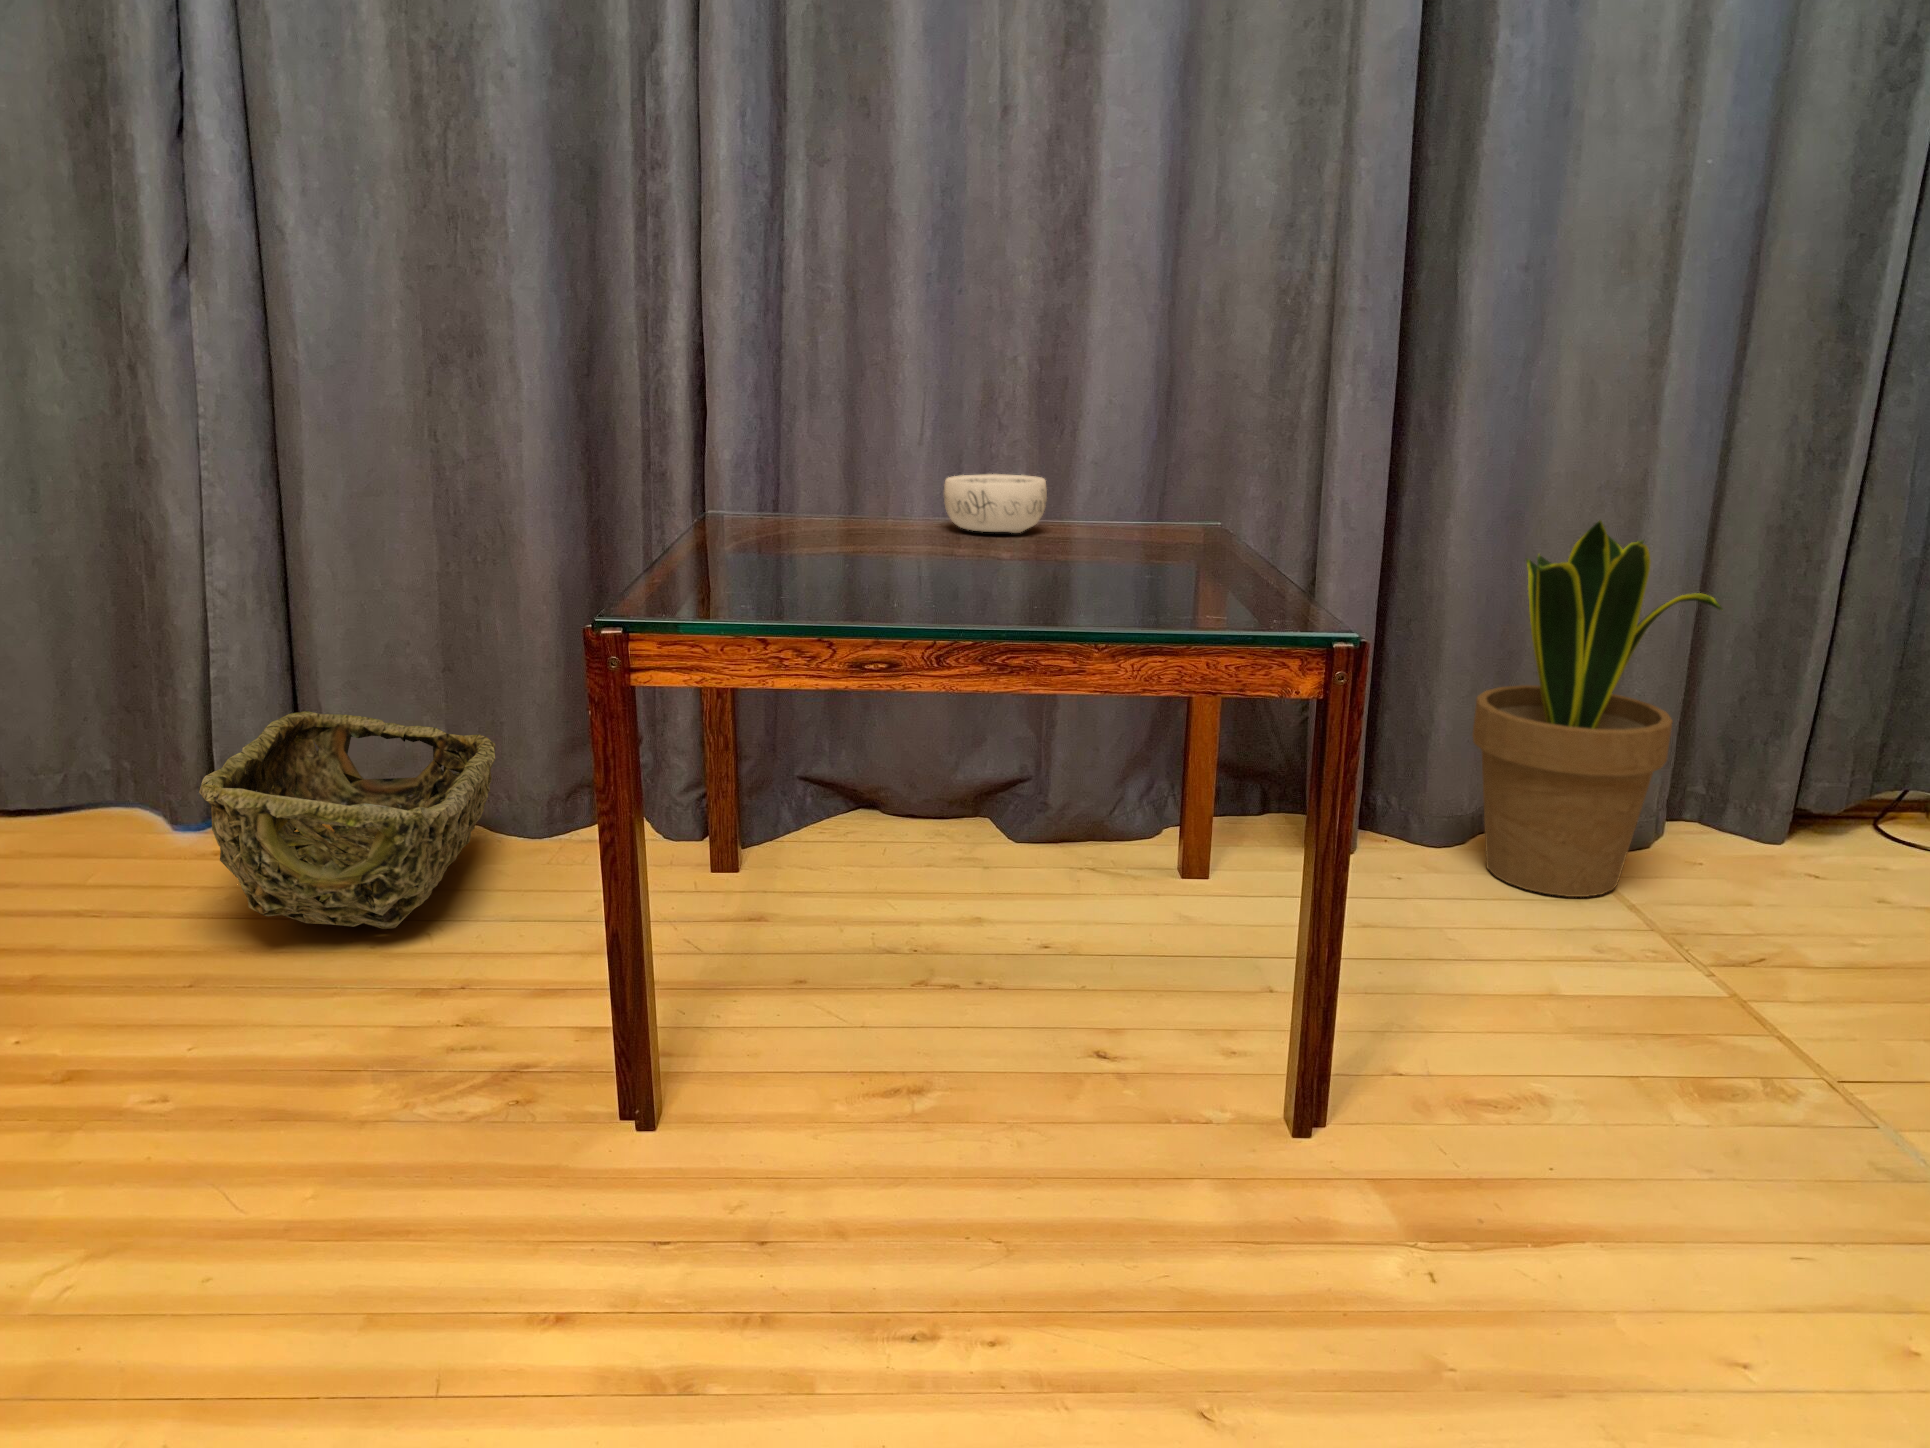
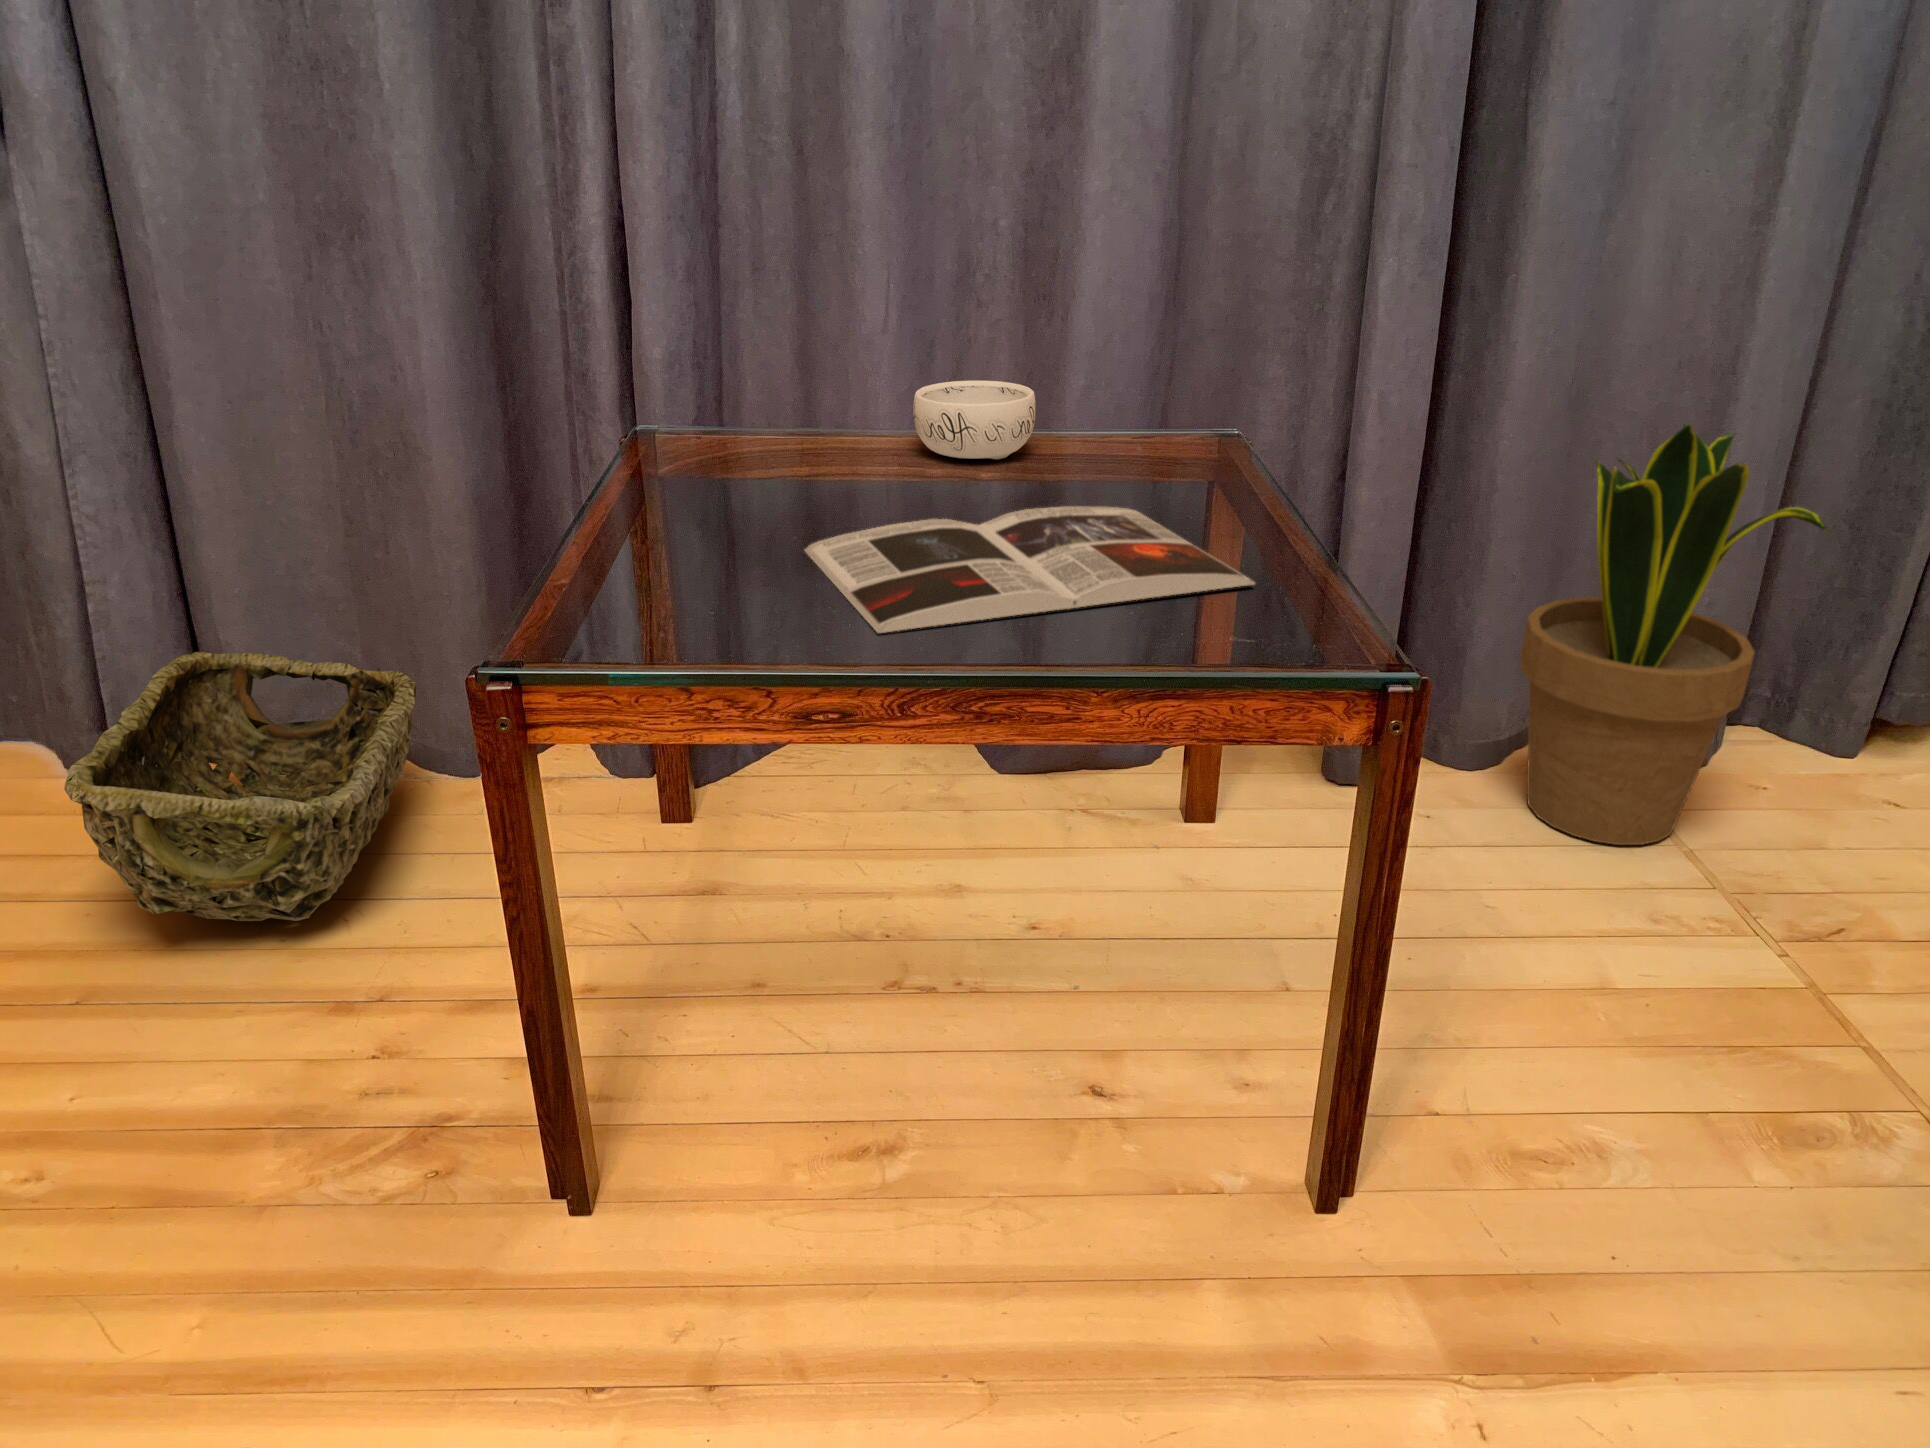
magazine: none [855,550,1228,610] -> present [805,506,1255,633]

